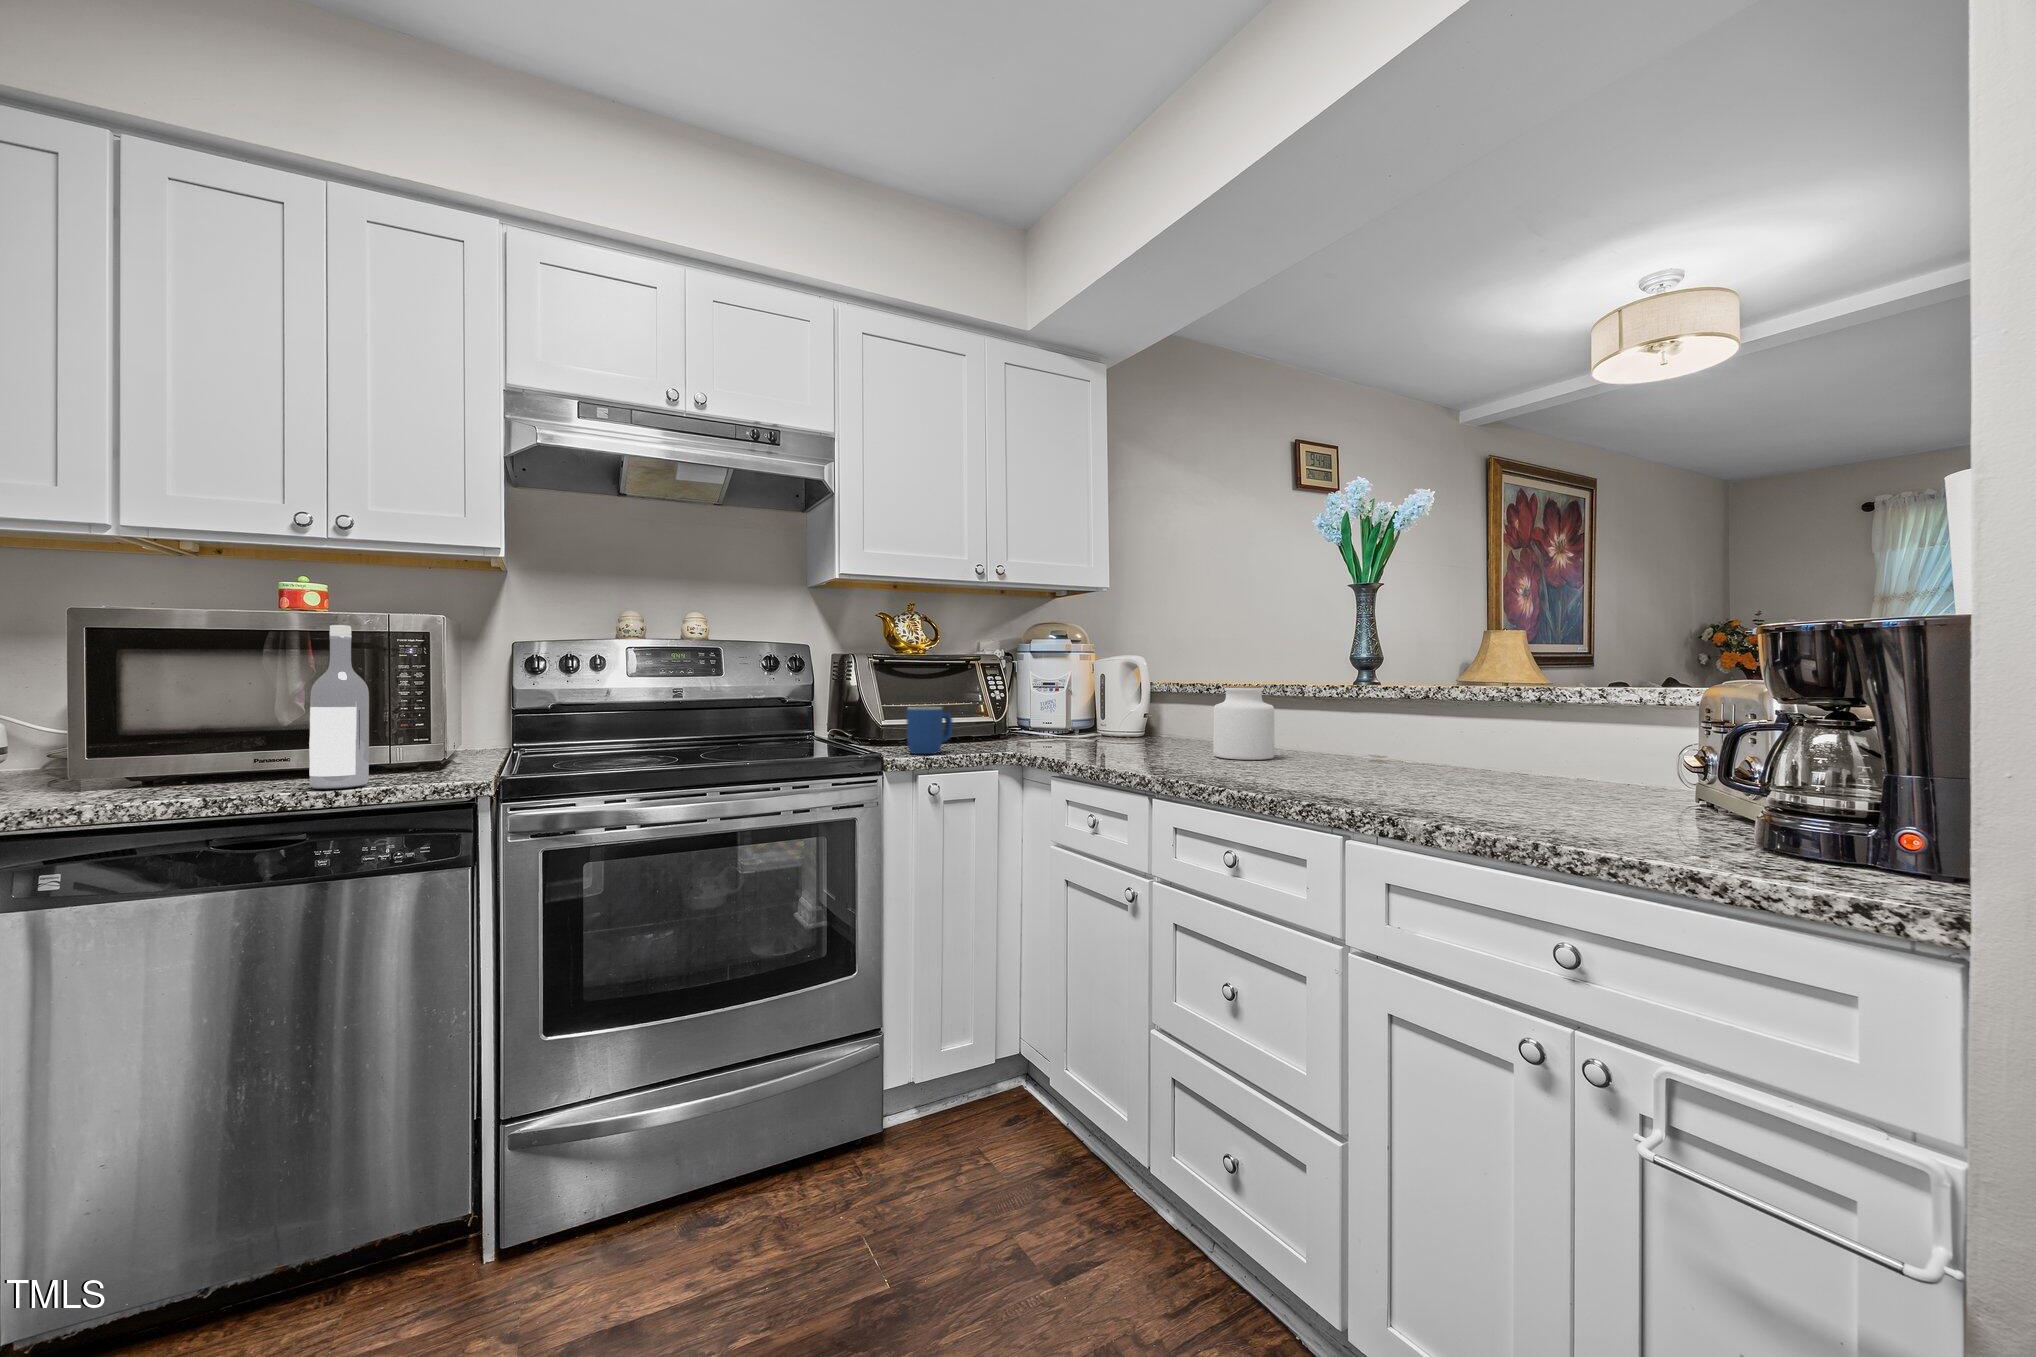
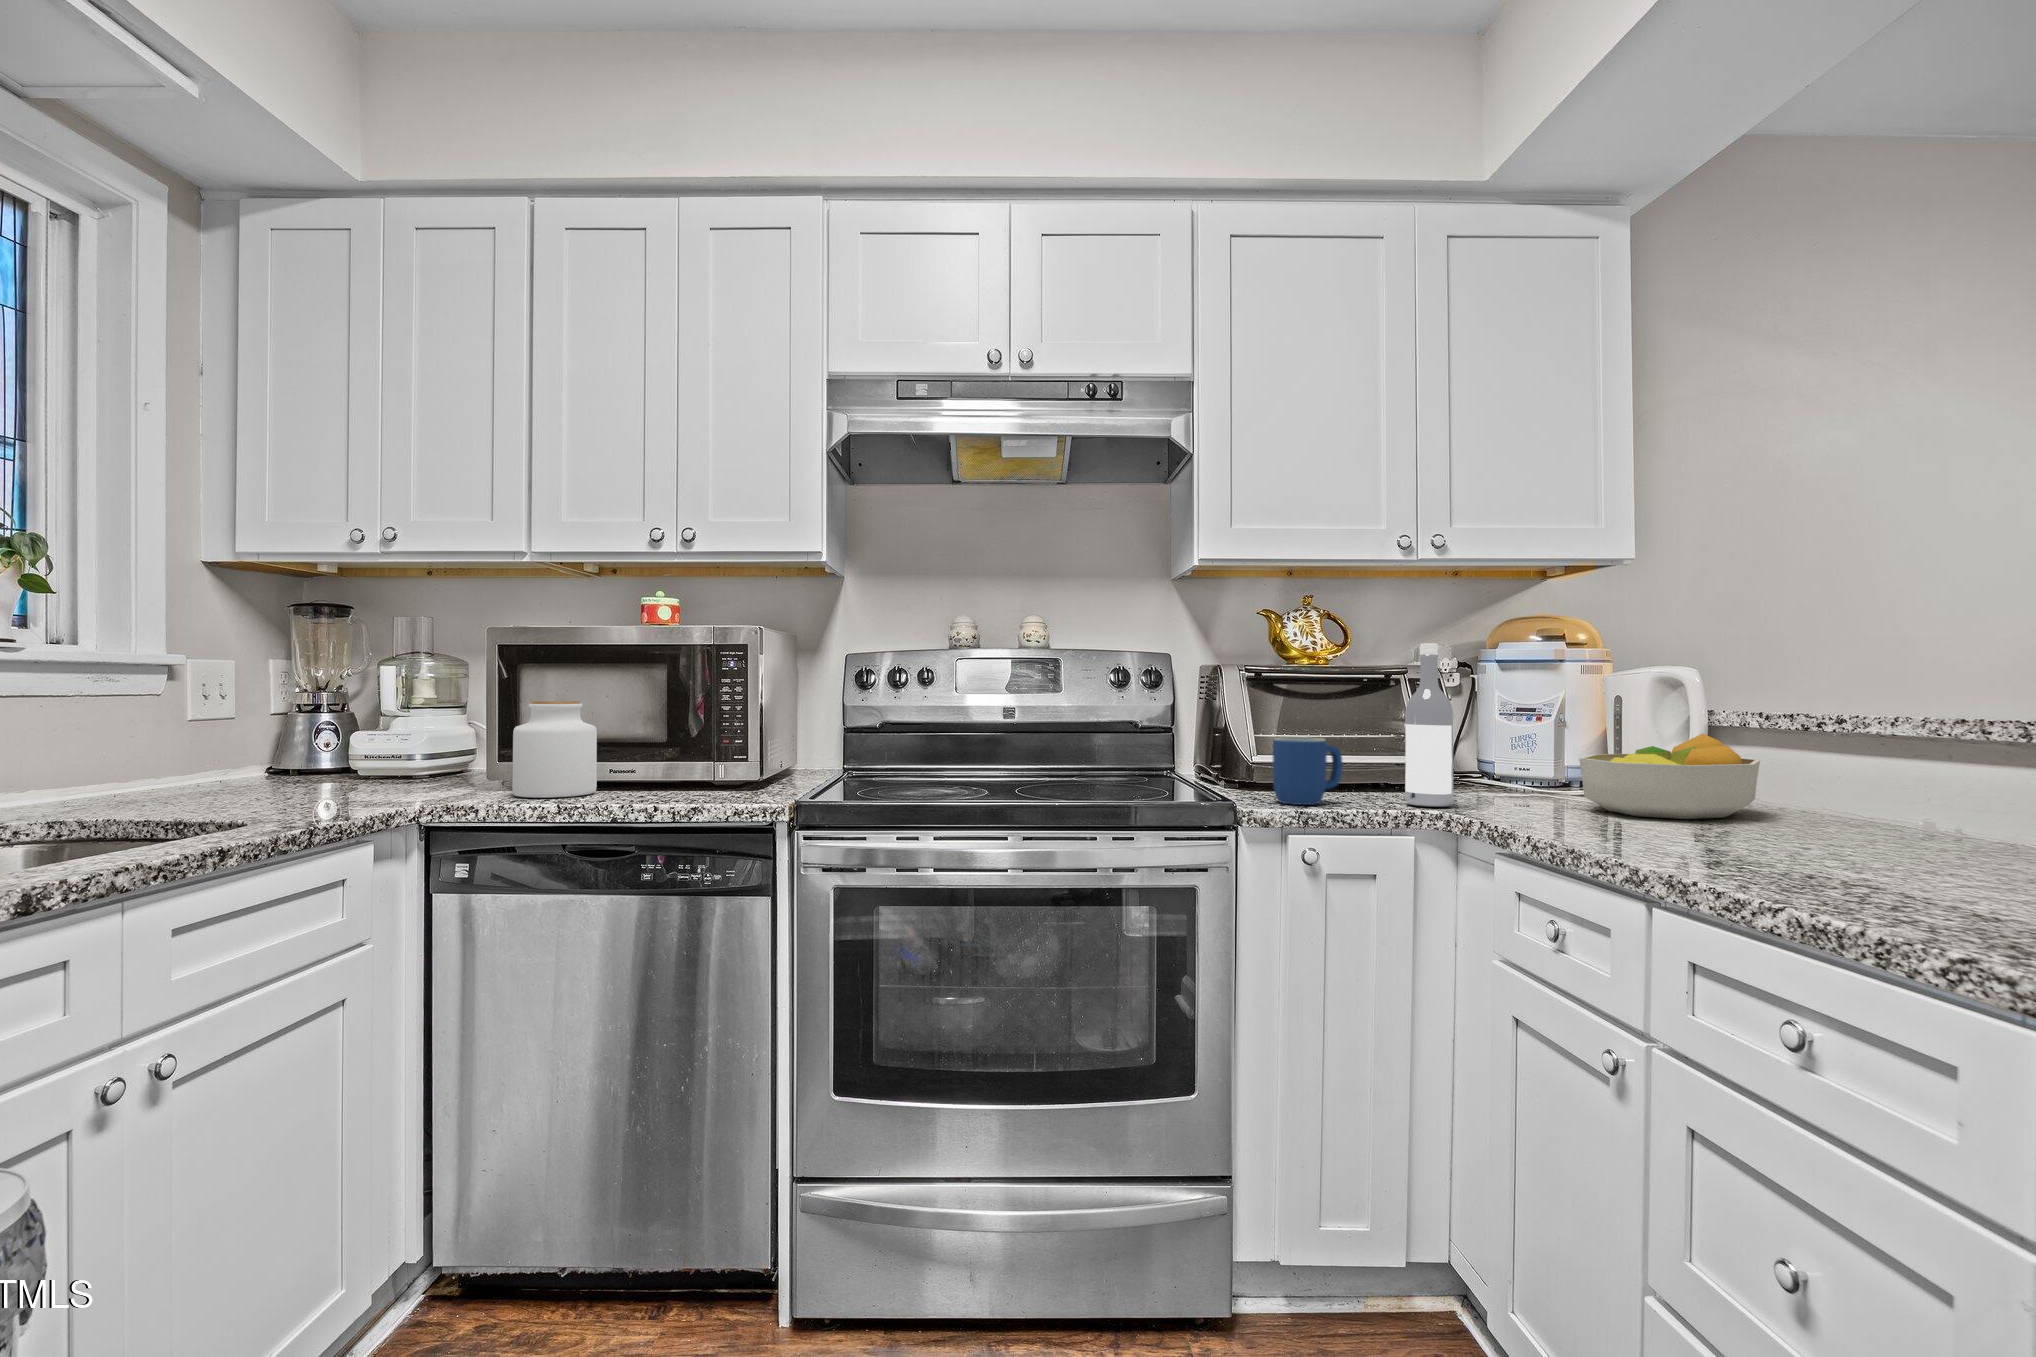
wine bottle: present [309,625,369,789] -> present [1405,643,1453,807]
jar: present [1213,686,1274,760] -> present [512,701,597,798]
fruit bowl: none [1091,698,1179,749] -> present [1579,734,1760,819]

